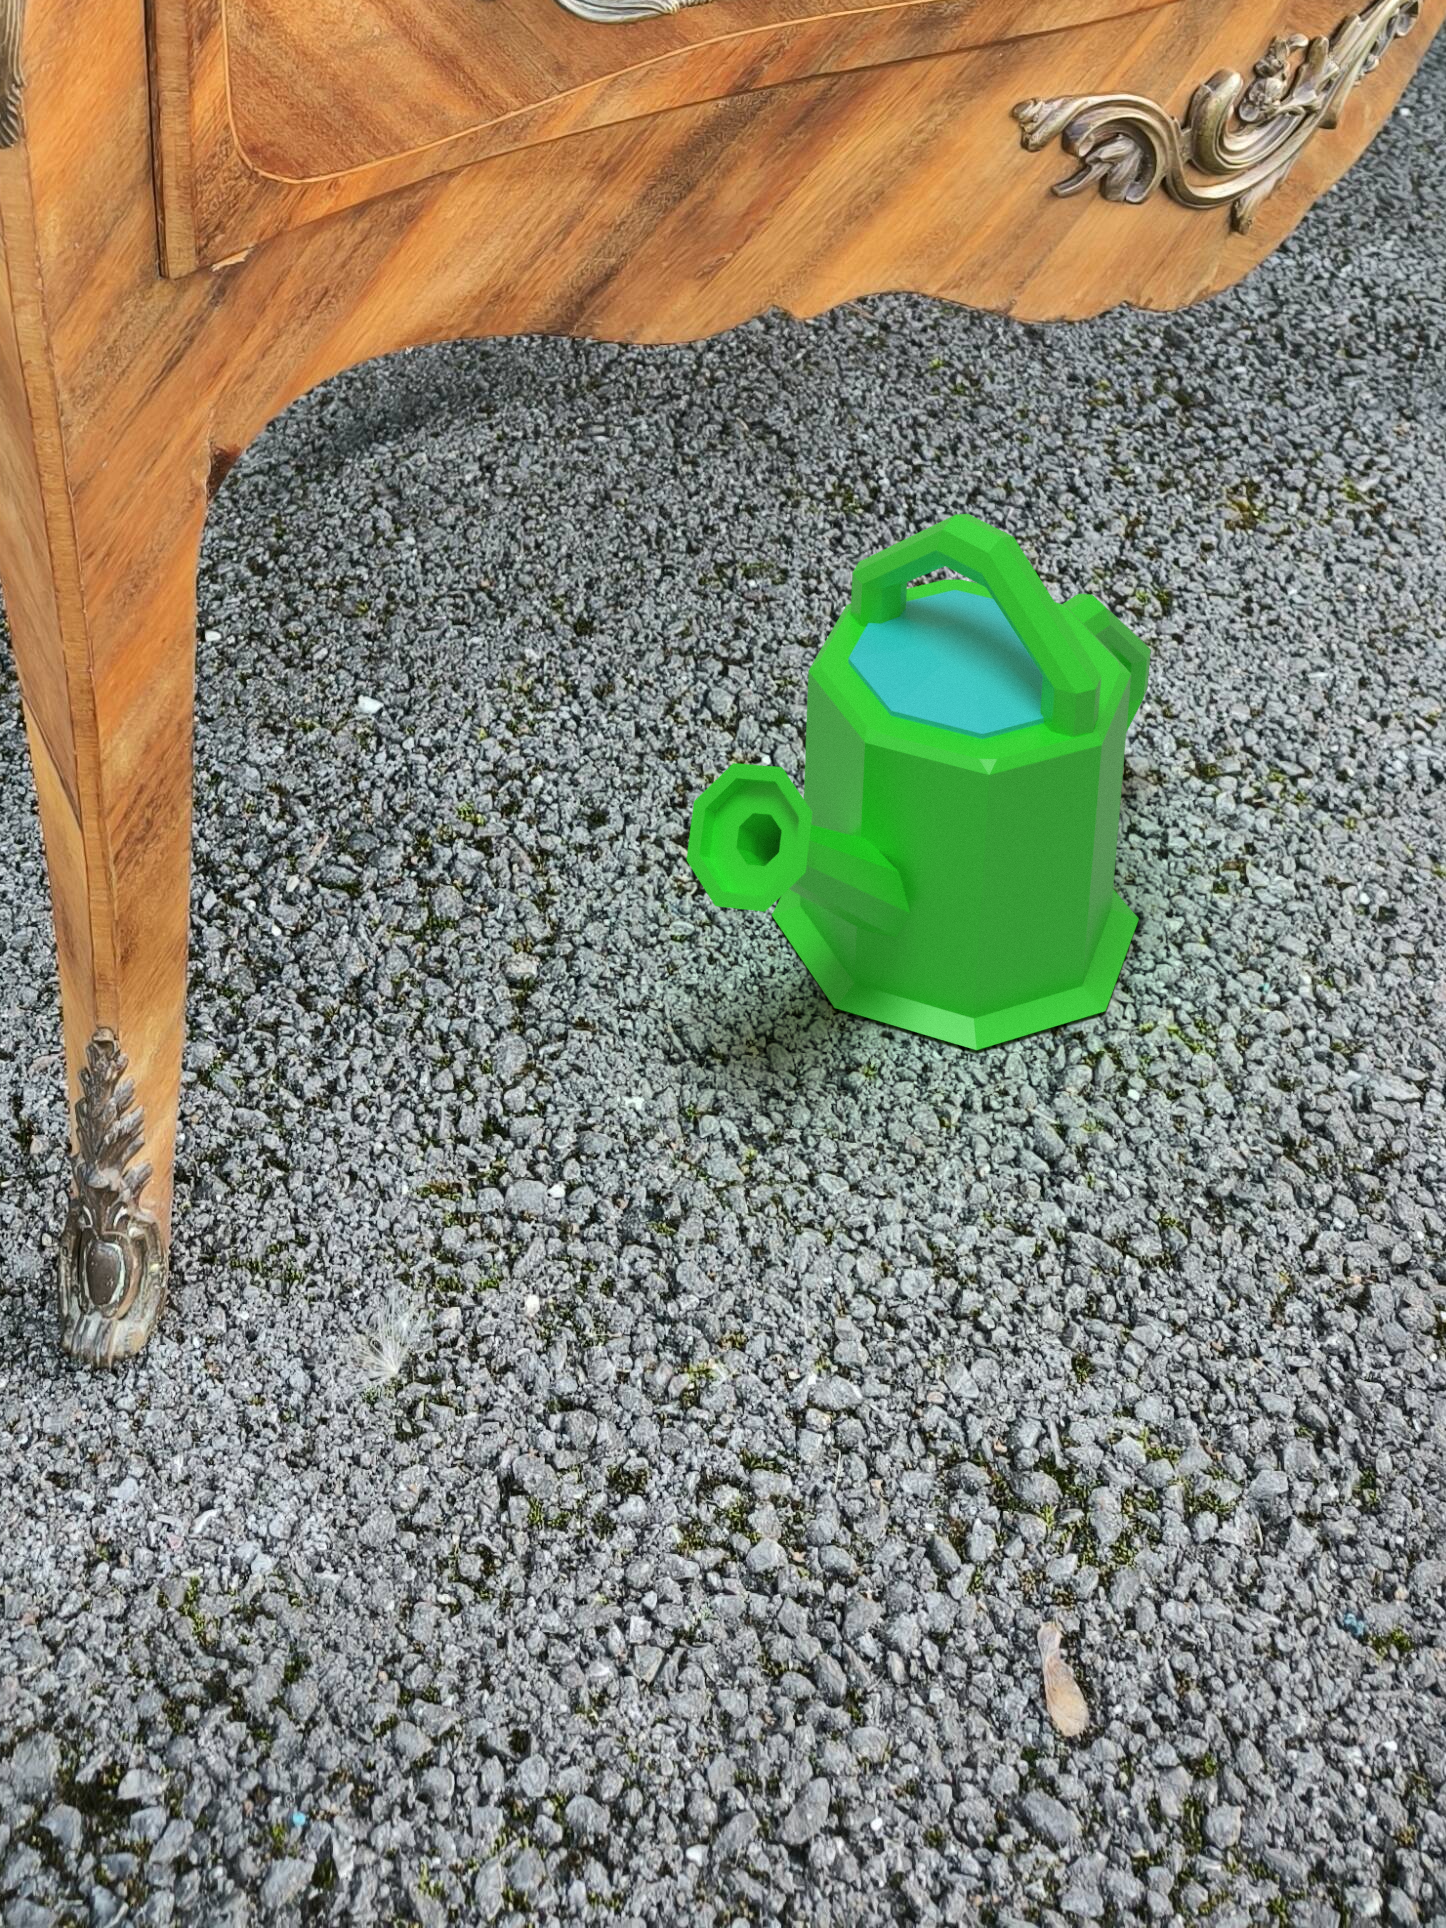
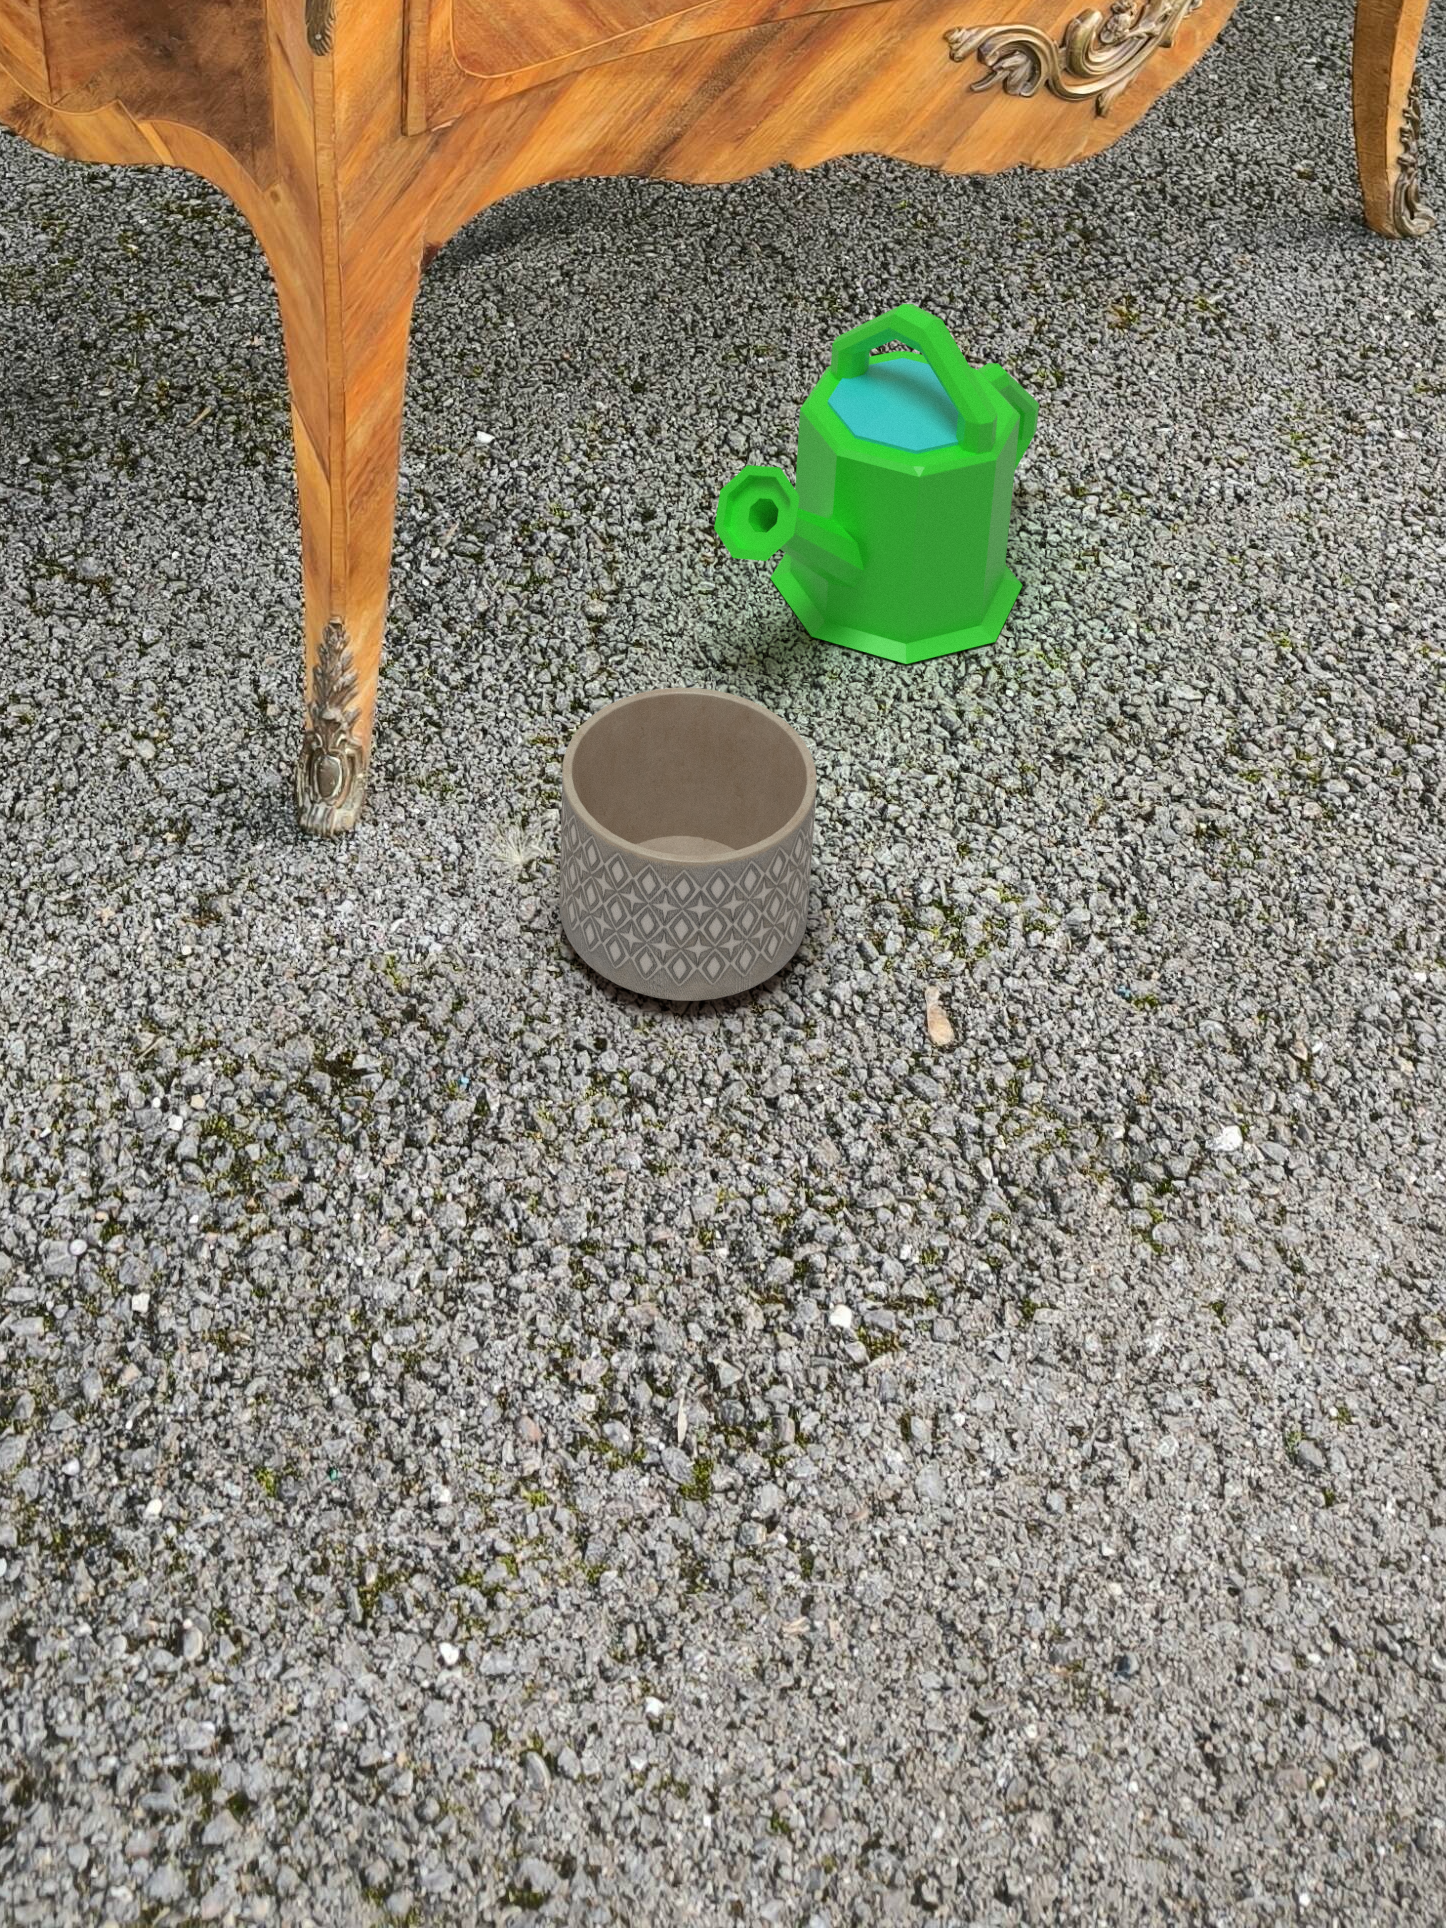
planter: none [453,1129,855,1661] -> present [559,688,817,1001]

